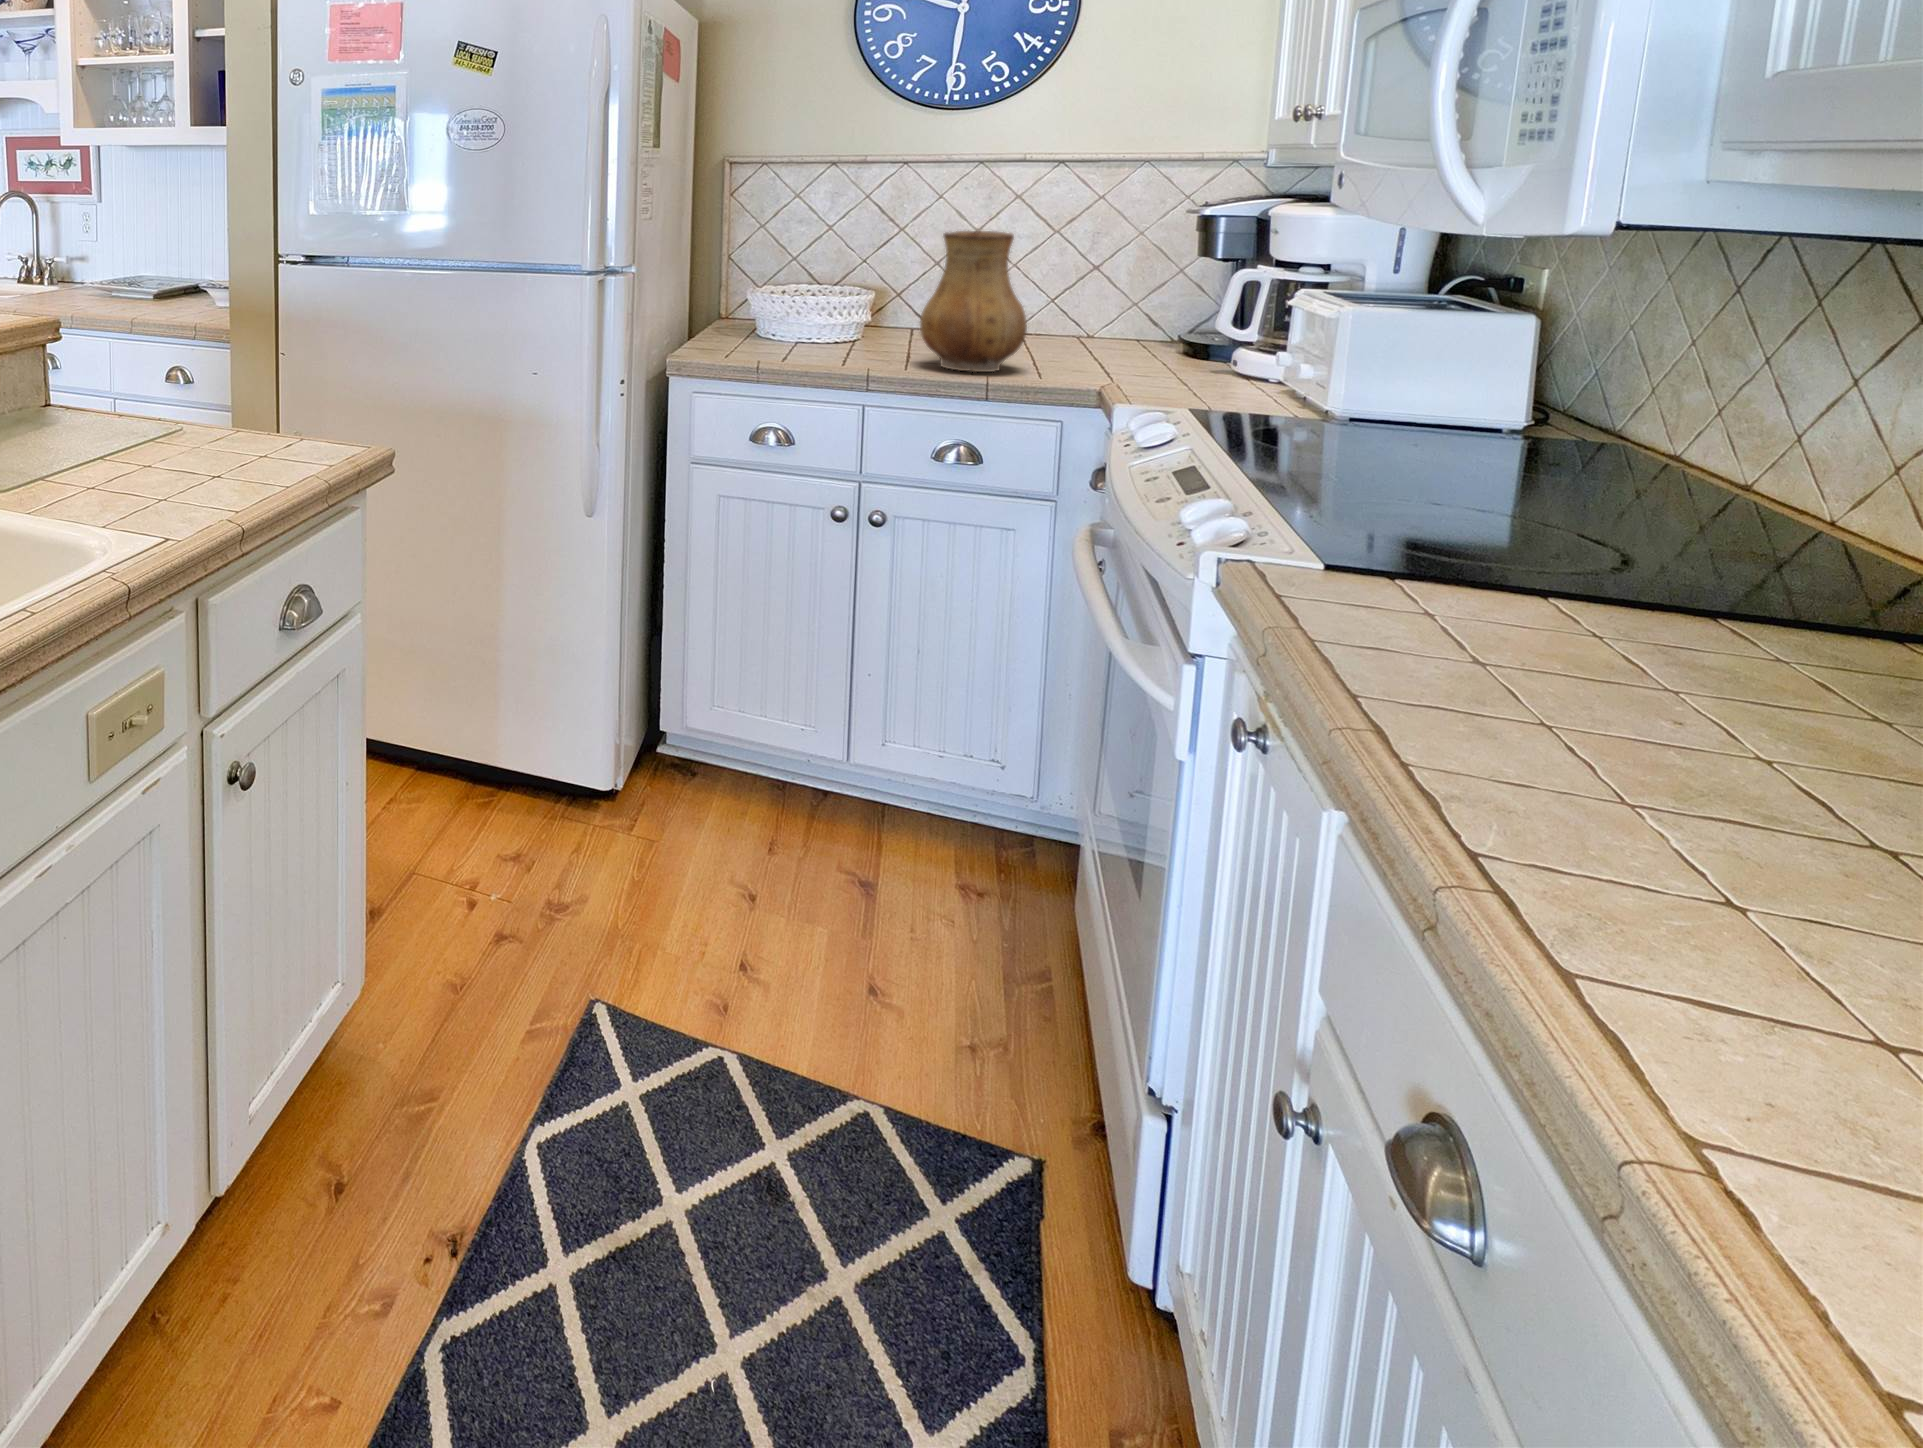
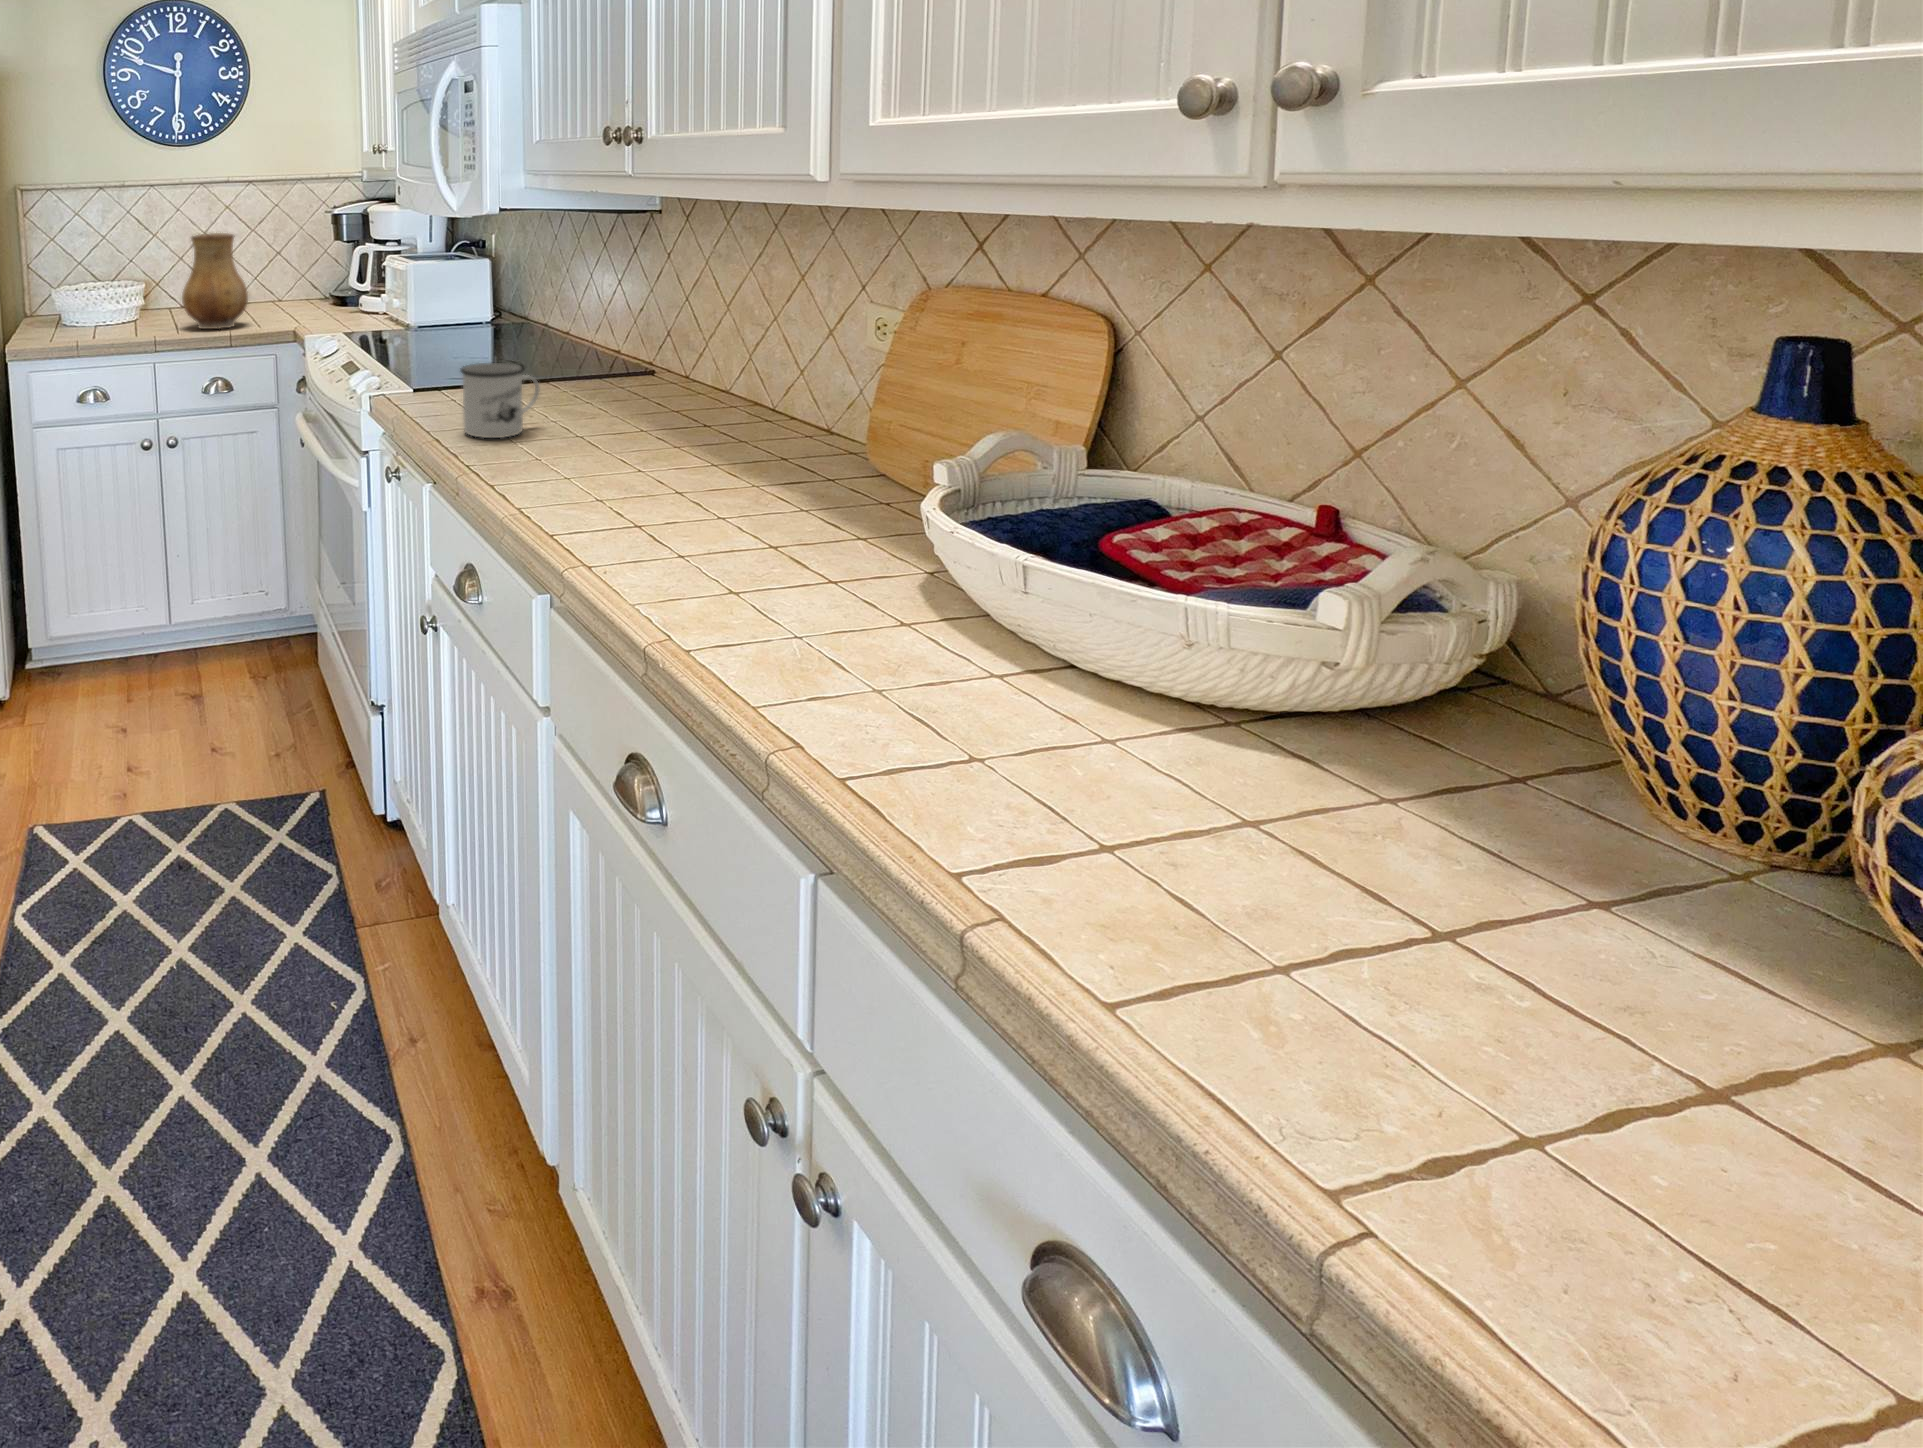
mug: none [1441,565,1703,768] -> present [461,363,540,438]

